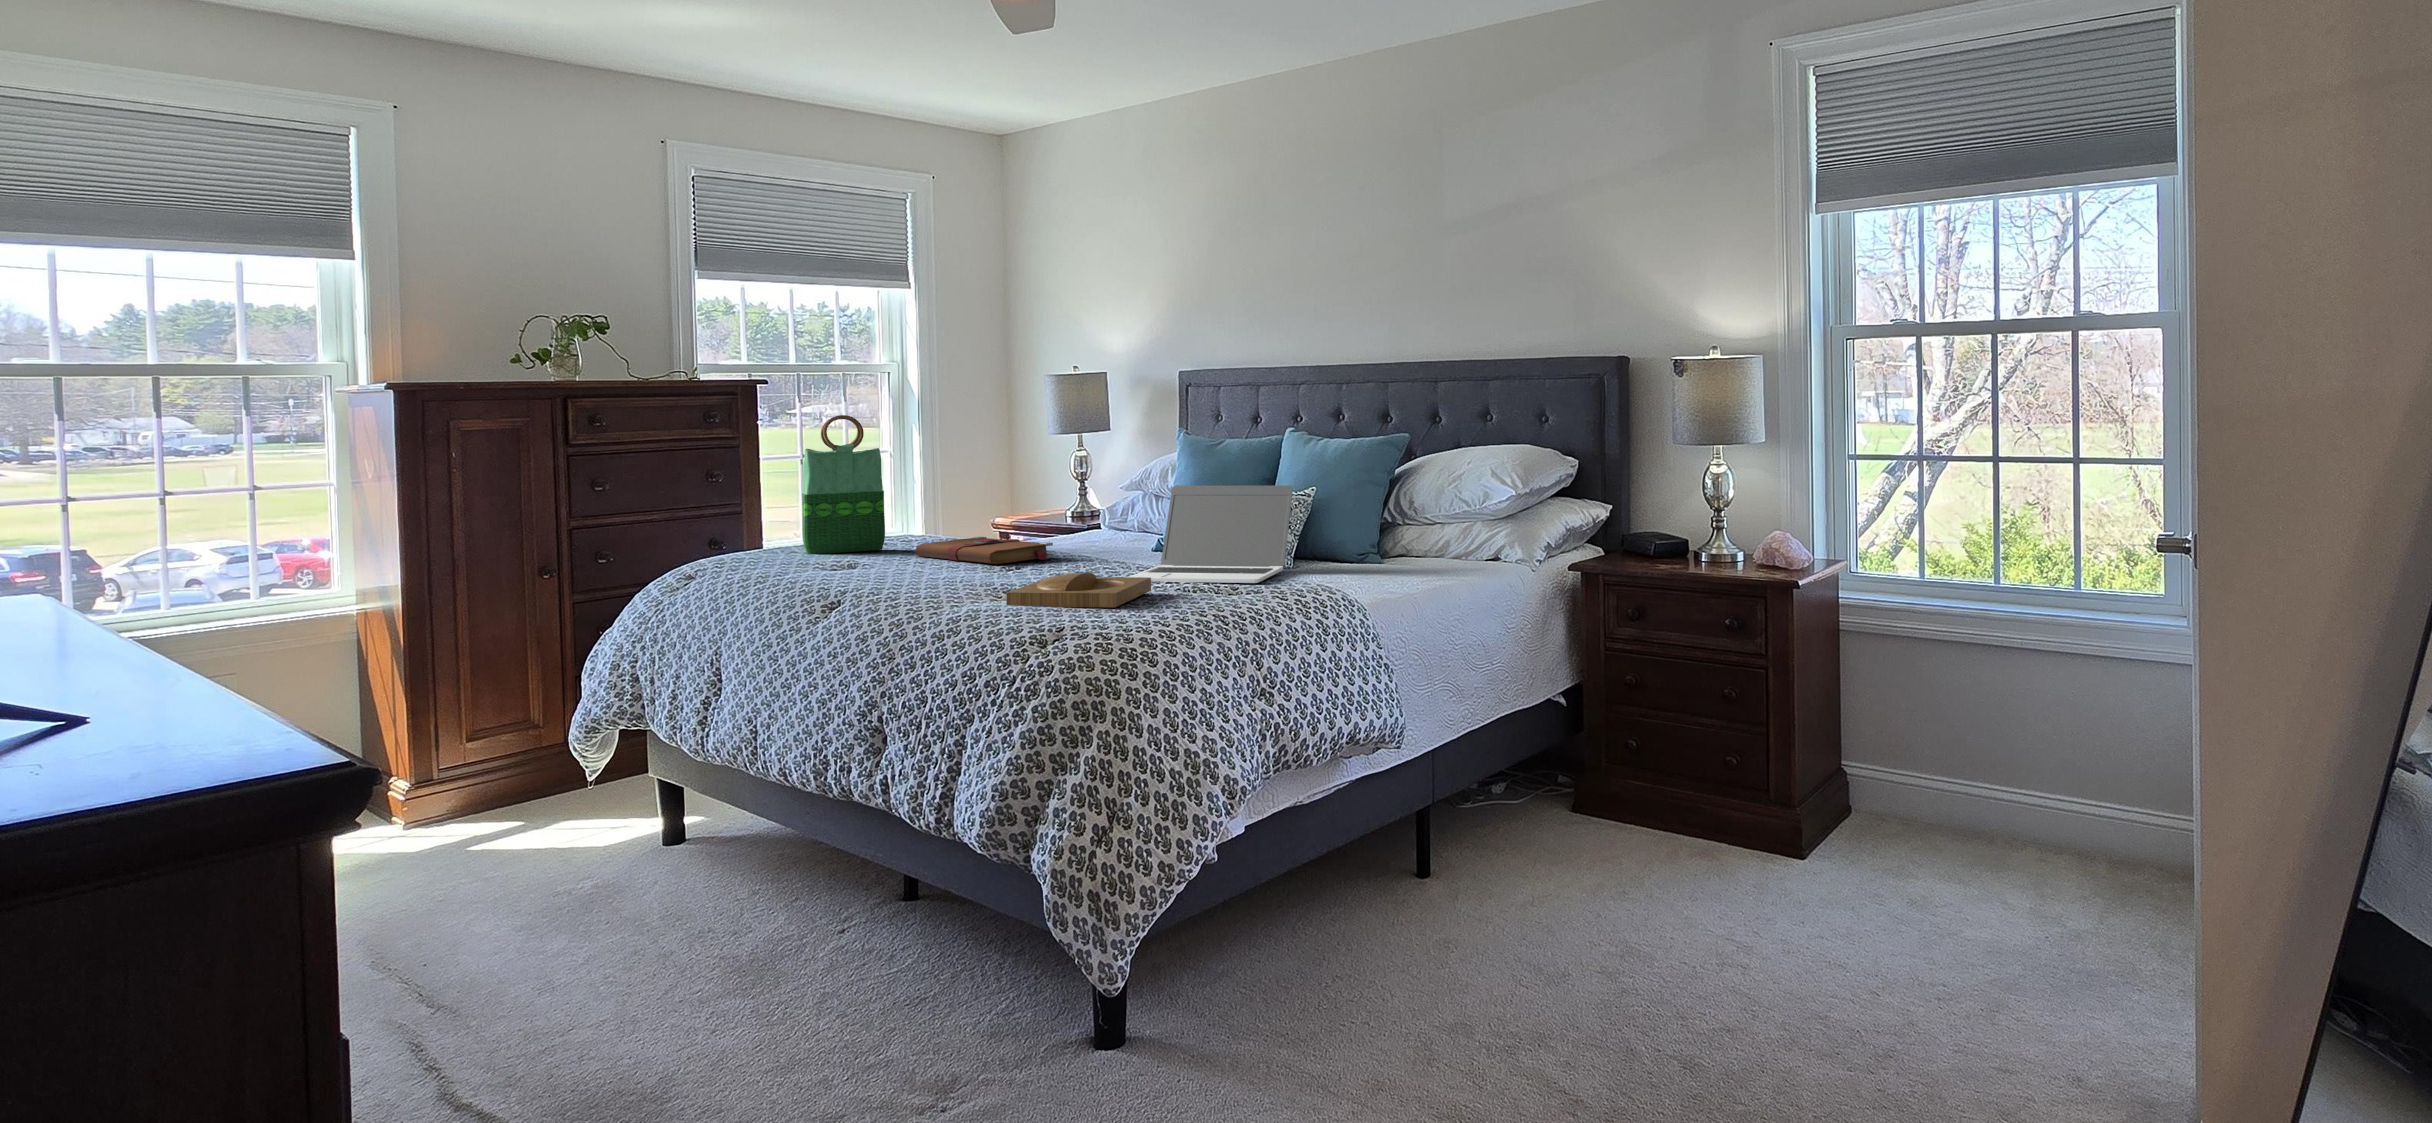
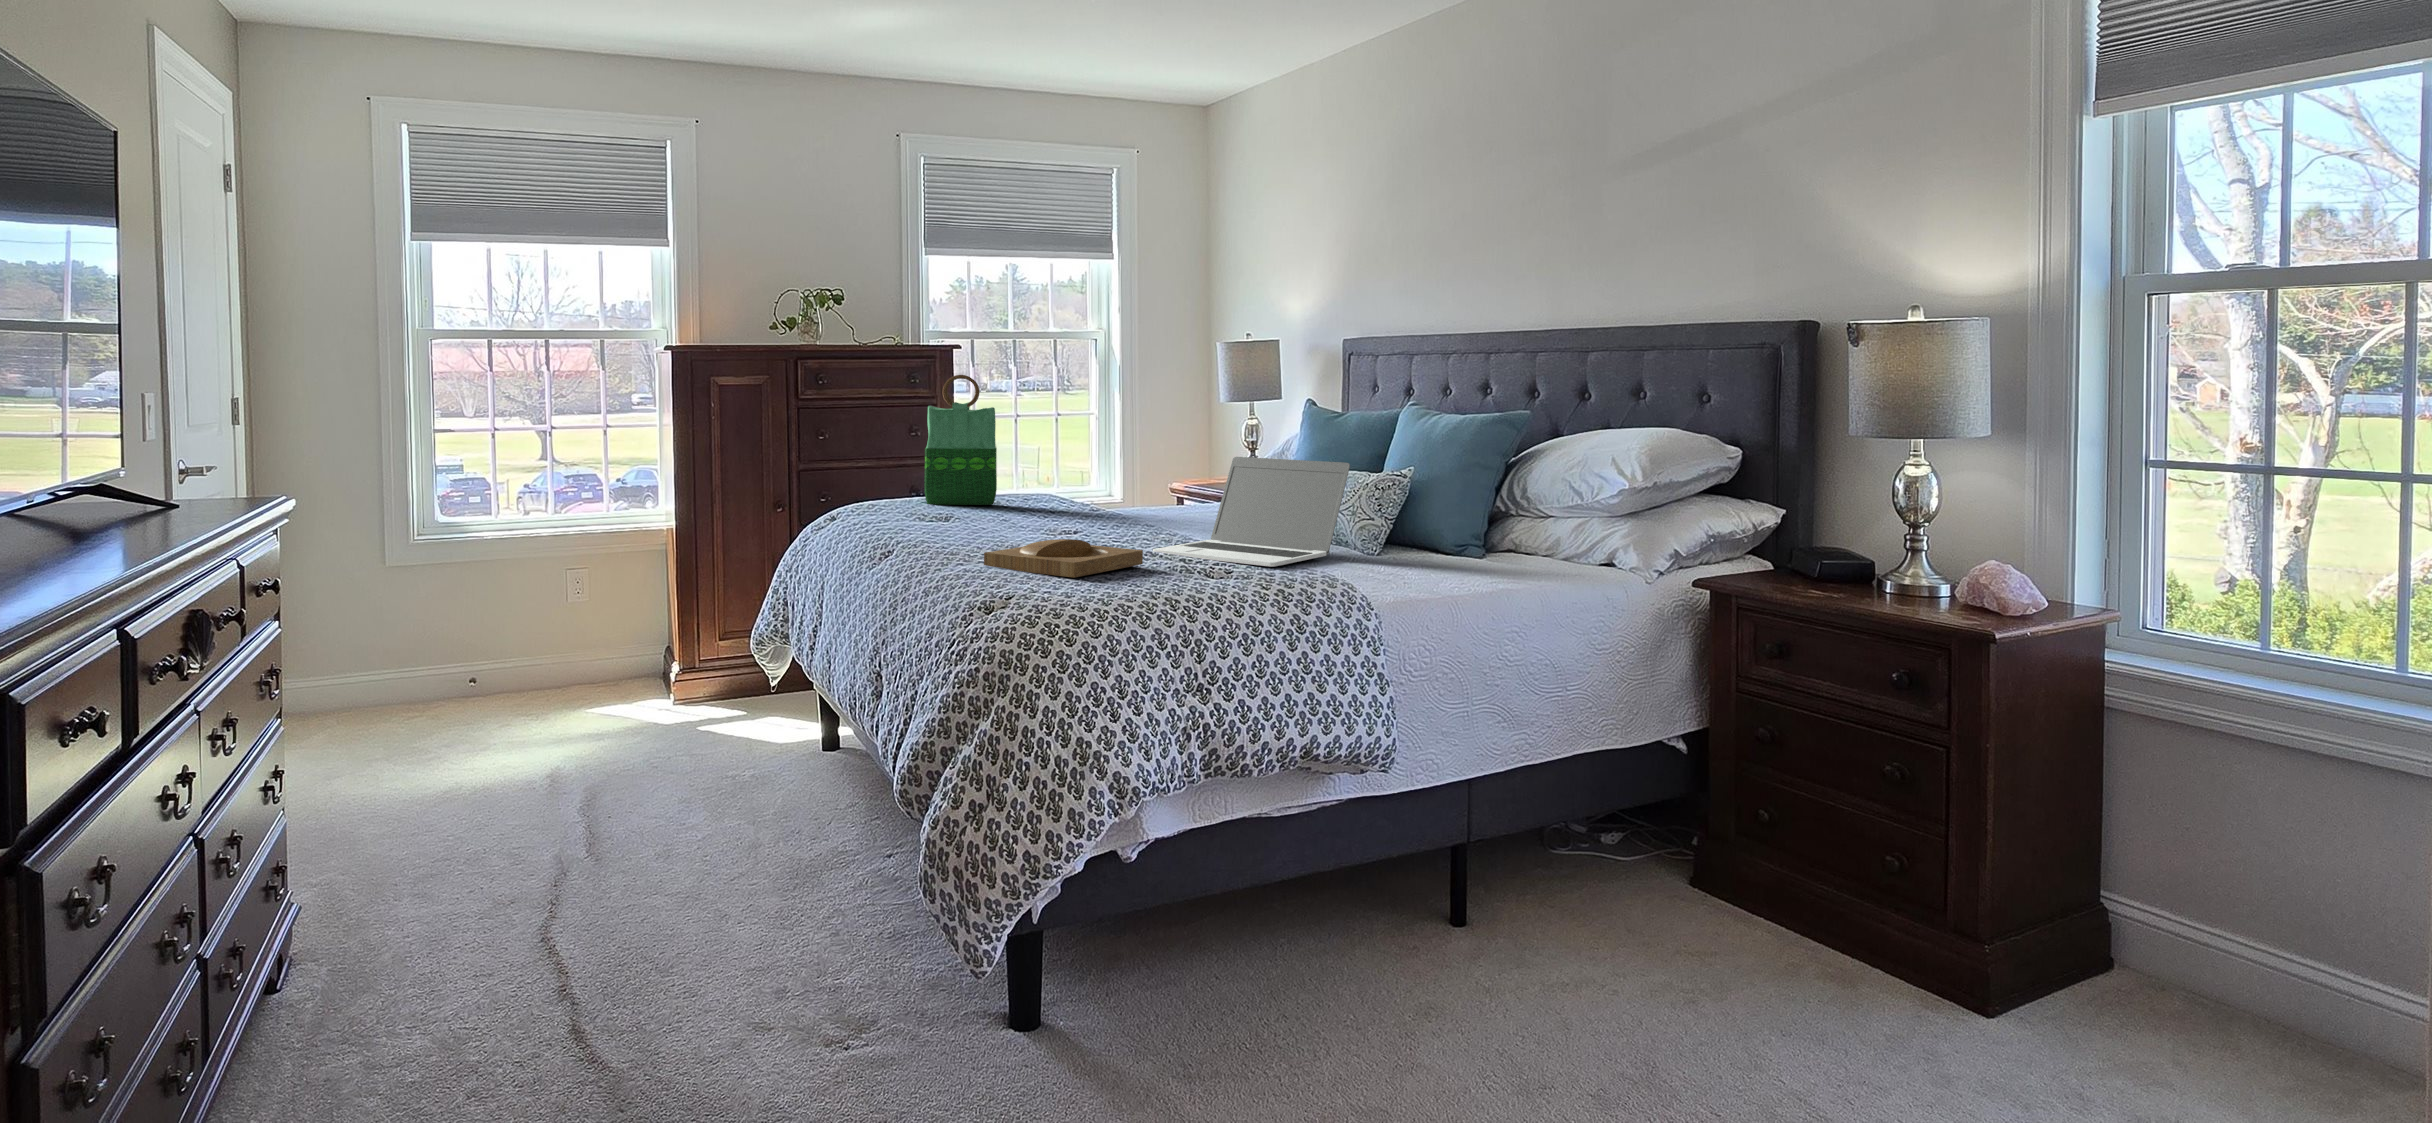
book: present [915,537,1054,564] -> none [1010,498,1127,526]

